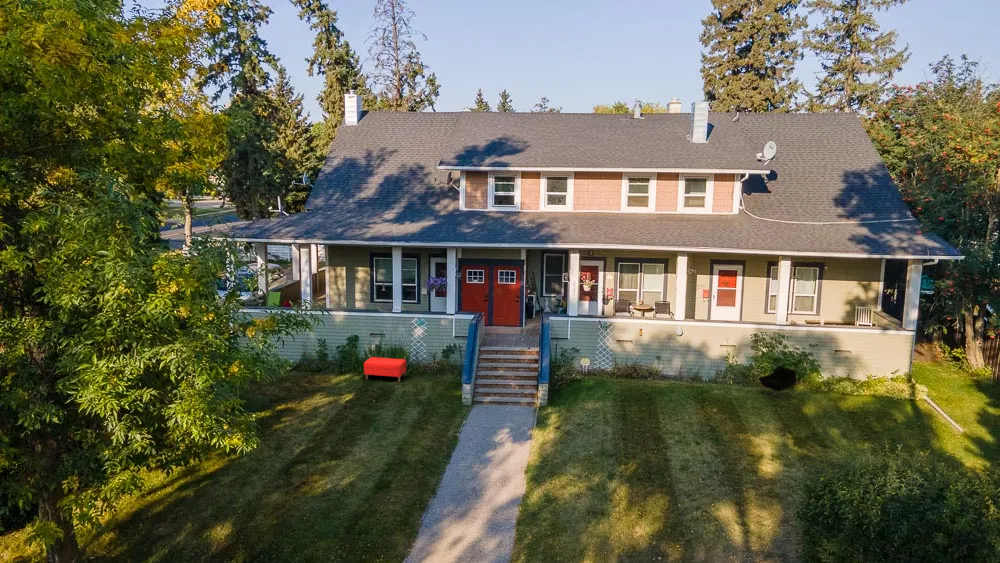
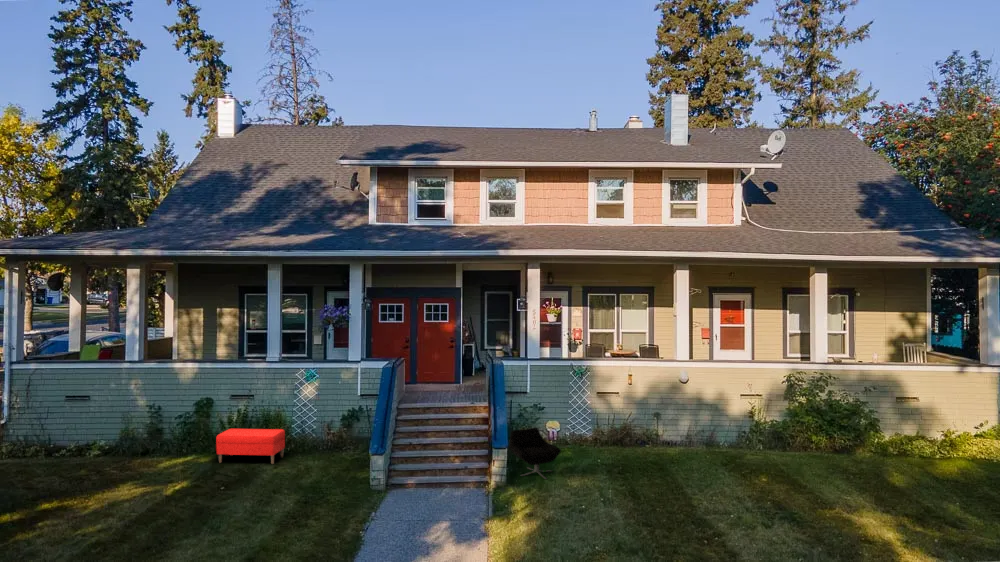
lounge chair: present [759,366,796,398] -> present [509,428,561,479]

